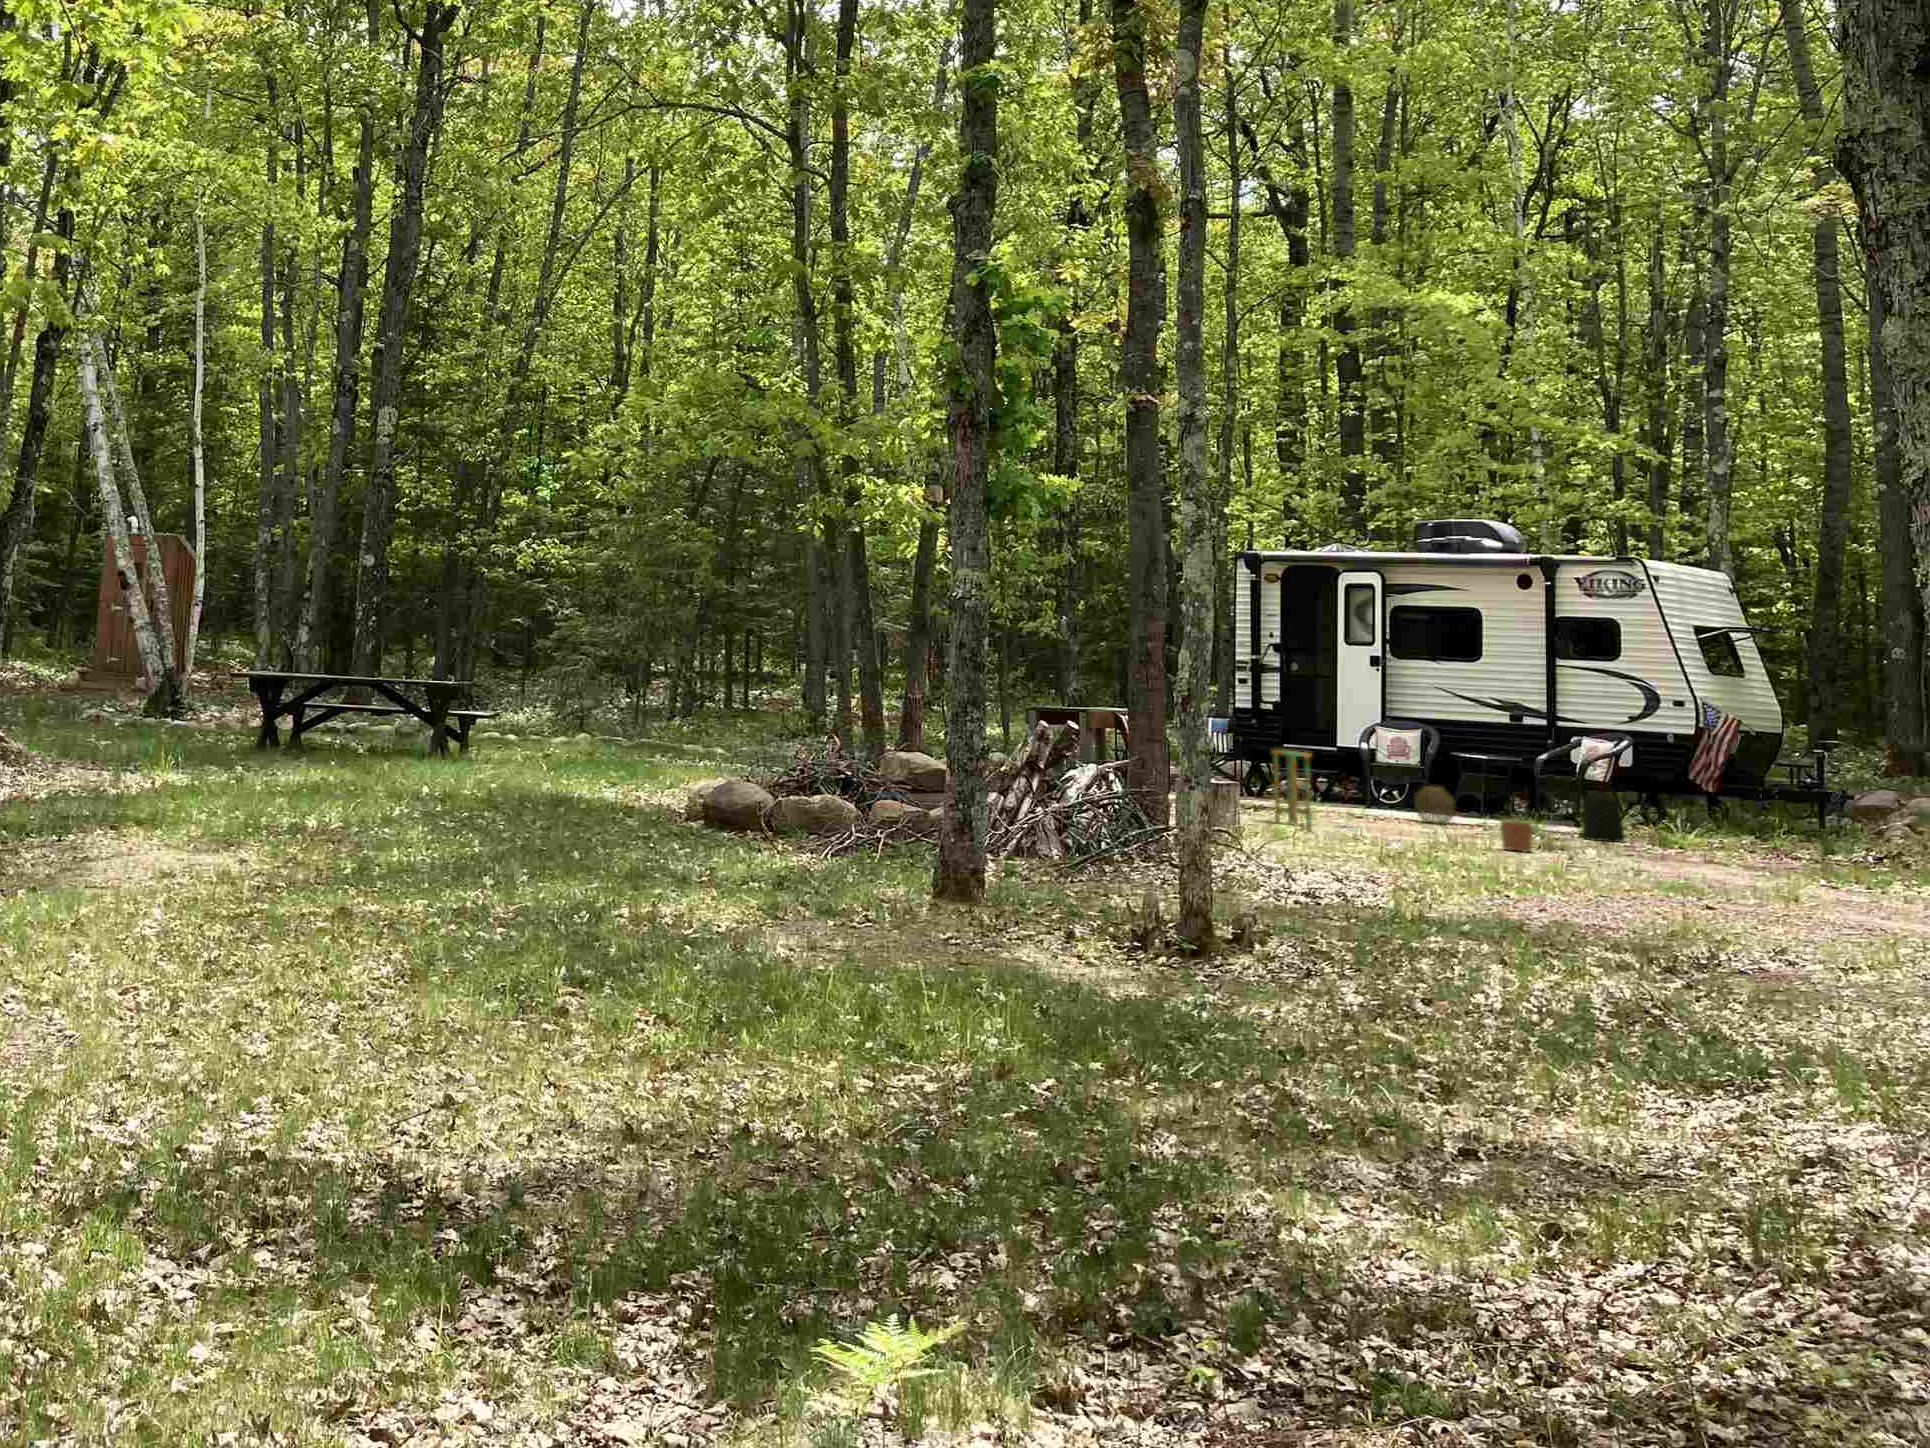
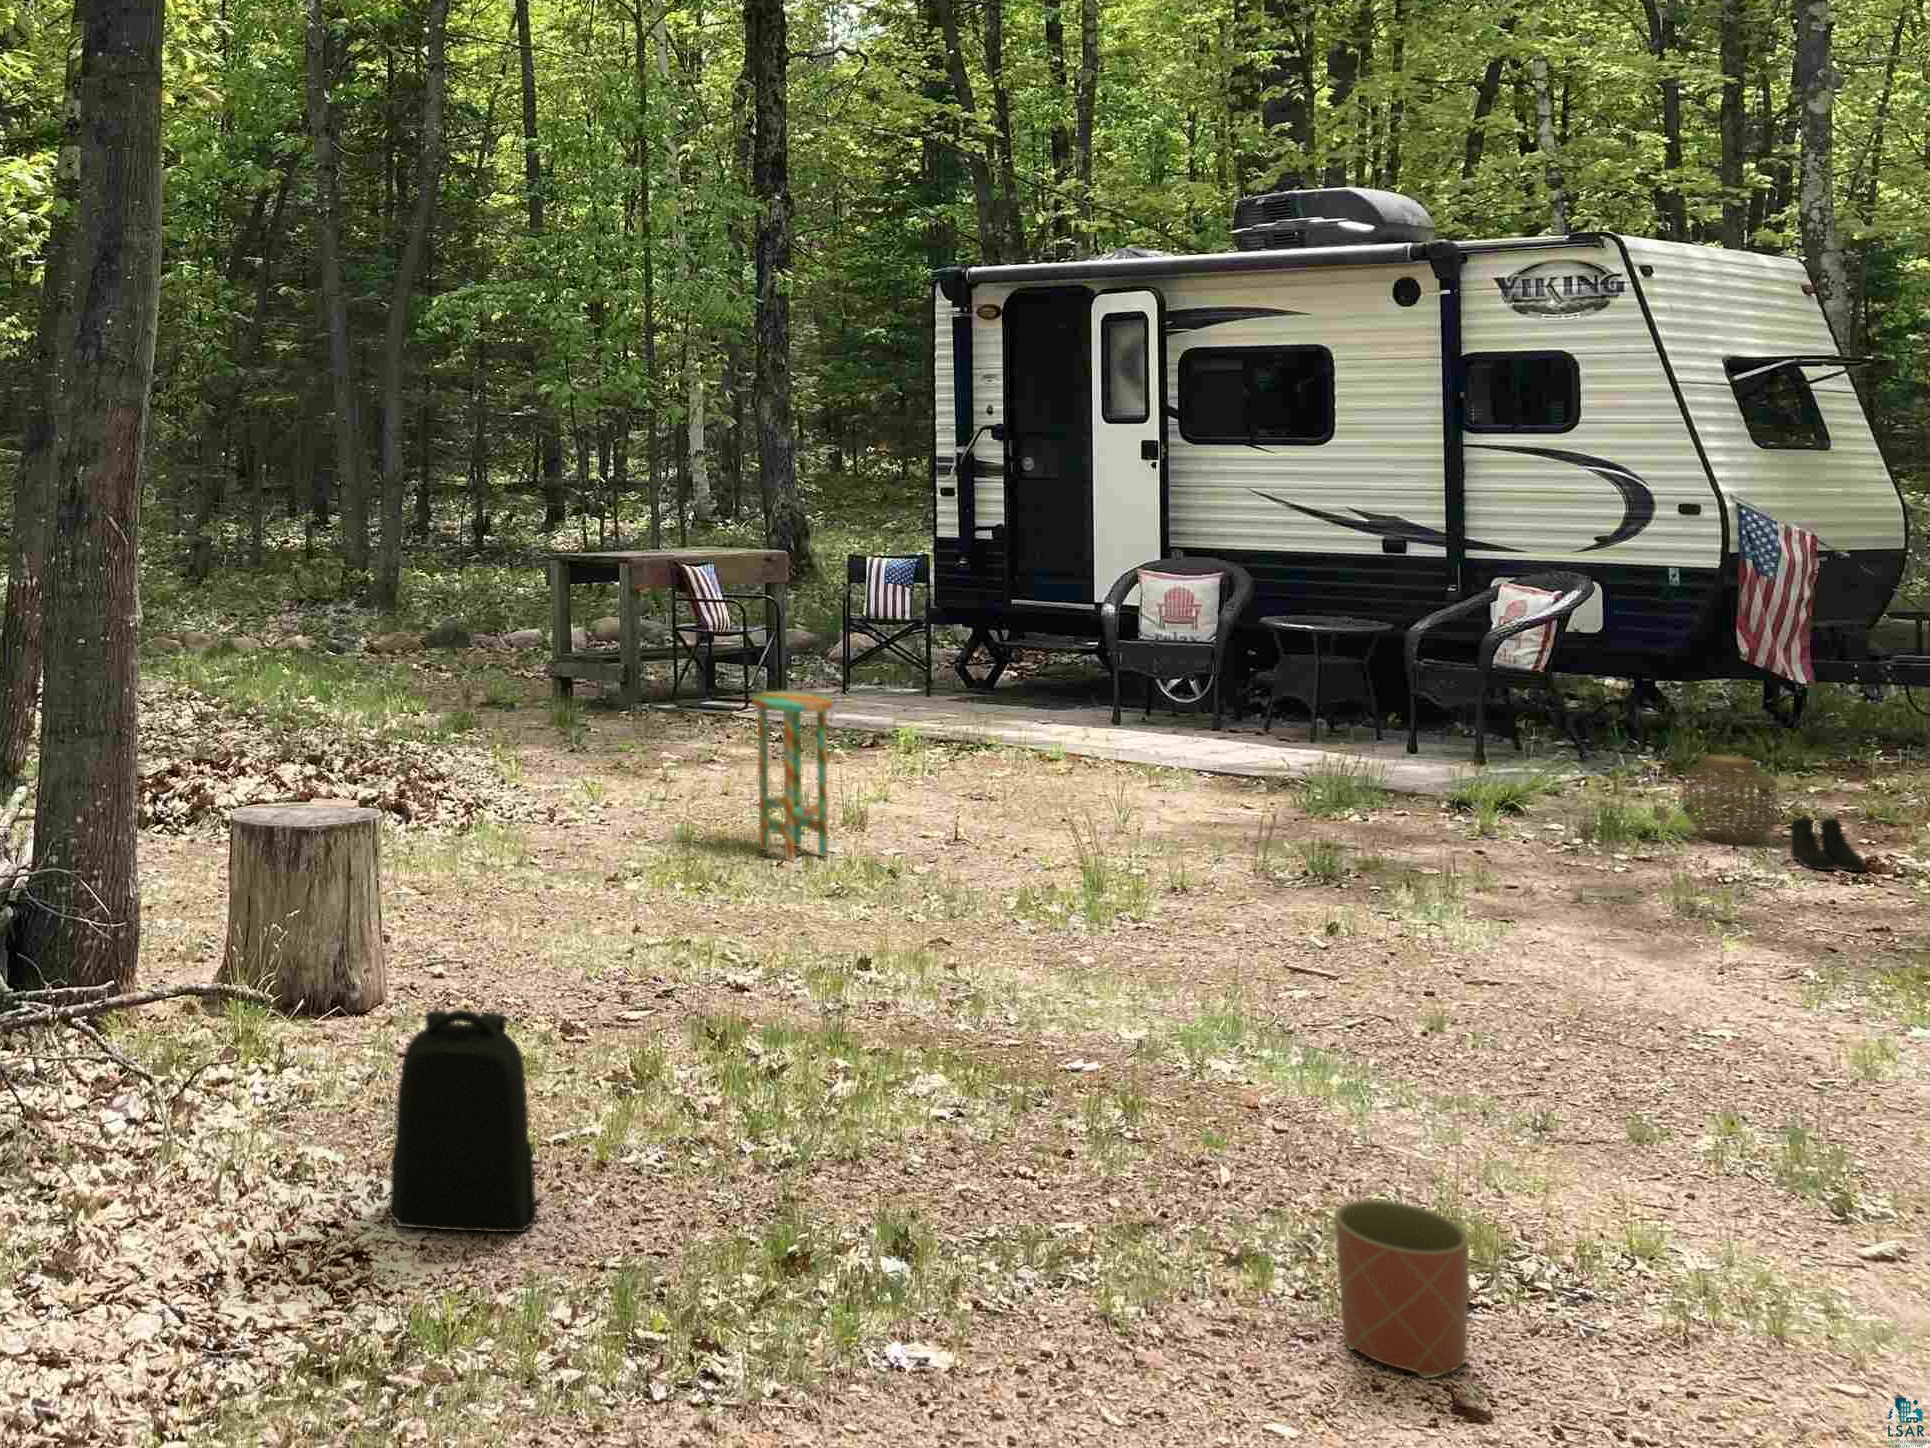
woven basket: present [1415,786,1454,824] -> present [1682,754,1778,845]
backpack: present [1583,792,1625,842] -> present [389,1010,537,1232]
planter: present [1500,820,1532,852] -> present [1335,1200,1469,1379]
boots: none [1747,834,1782,858] -> present [1790,817,1865,871]

